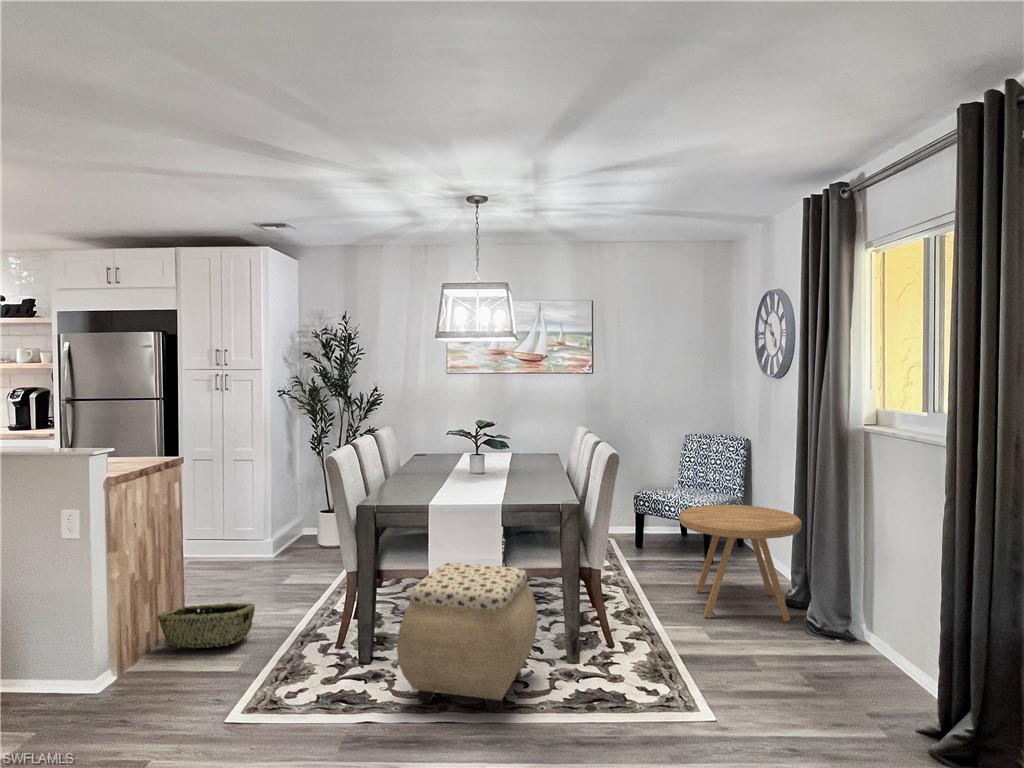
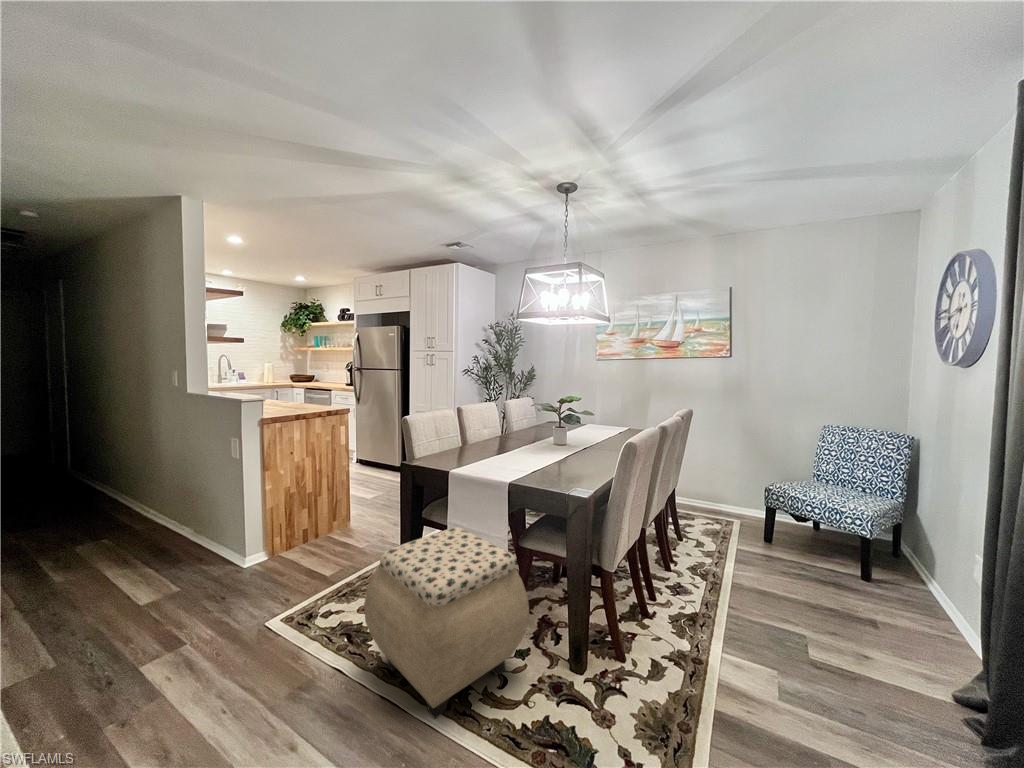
side table: present [680,505,802,622] -> none [772,512,974,712]
woven basket: present [157,603,255,648] -> none [305,509,372,548]

